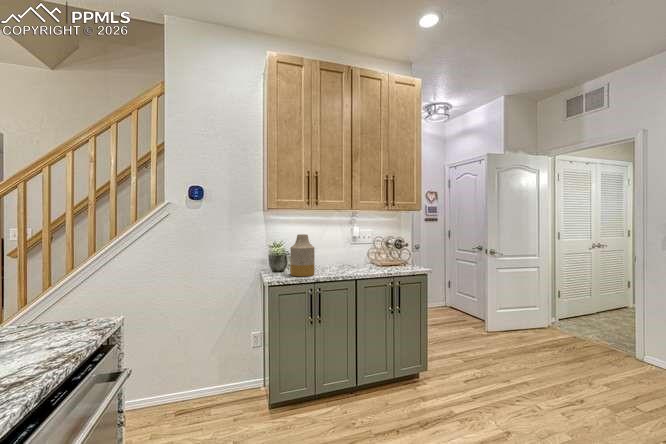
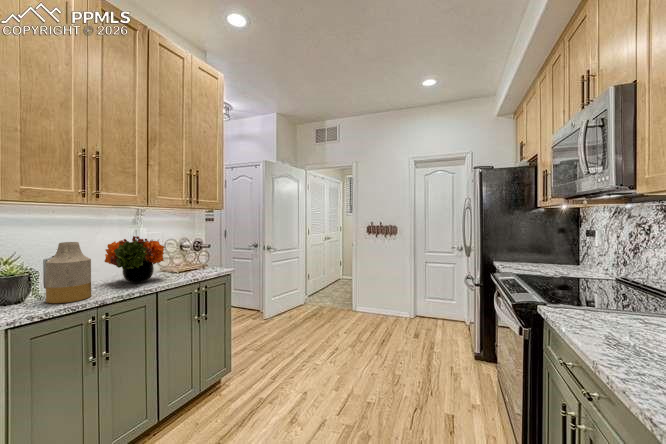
flower arrangement: none [327,232,369,270] -> present [105,236,165,283]

